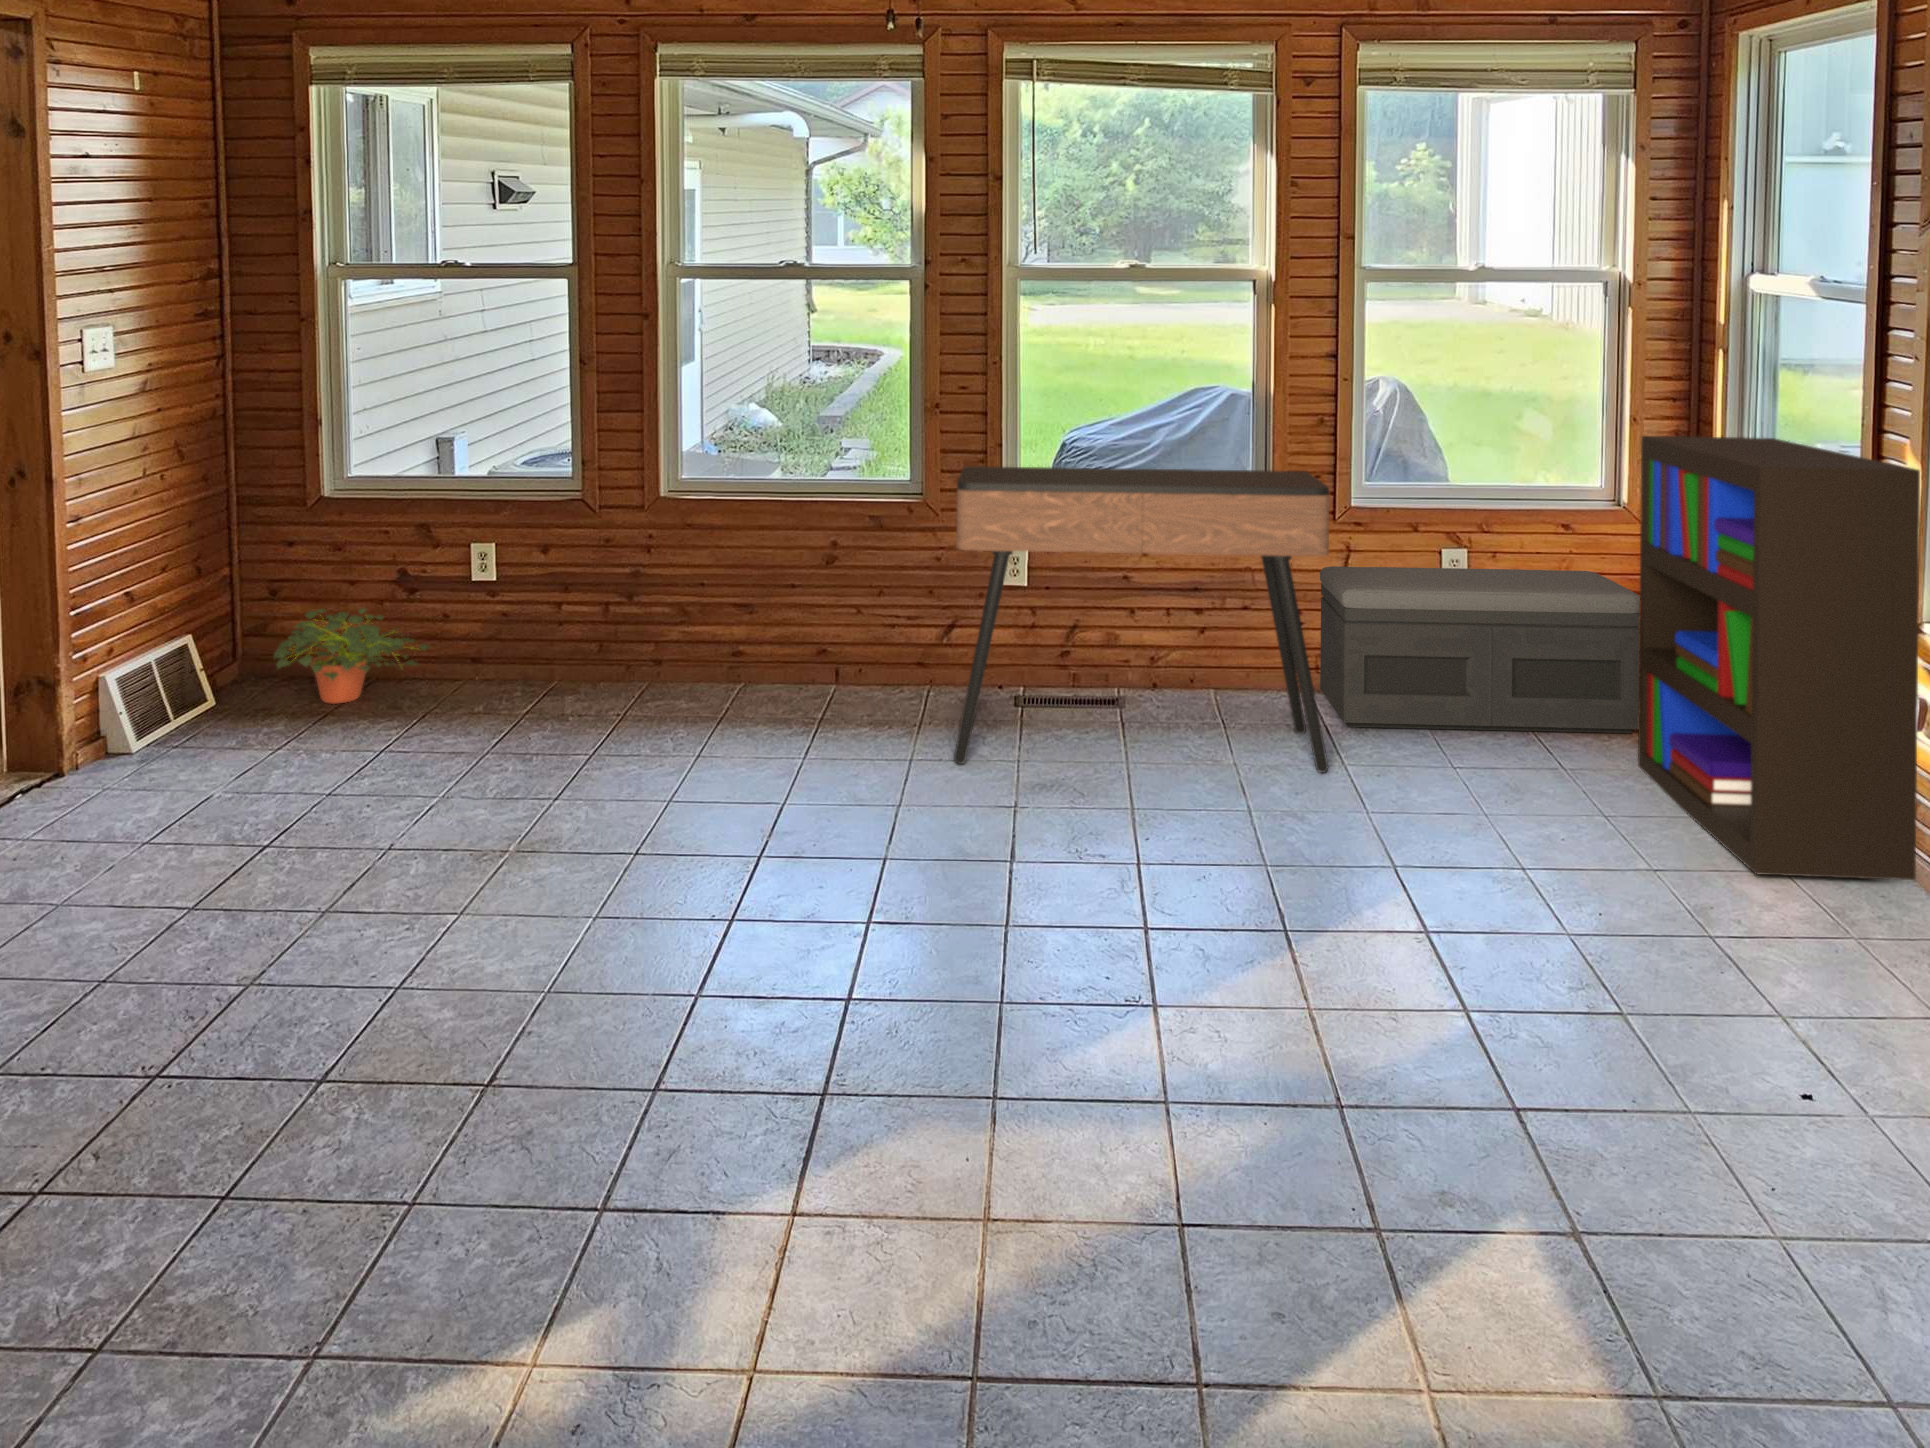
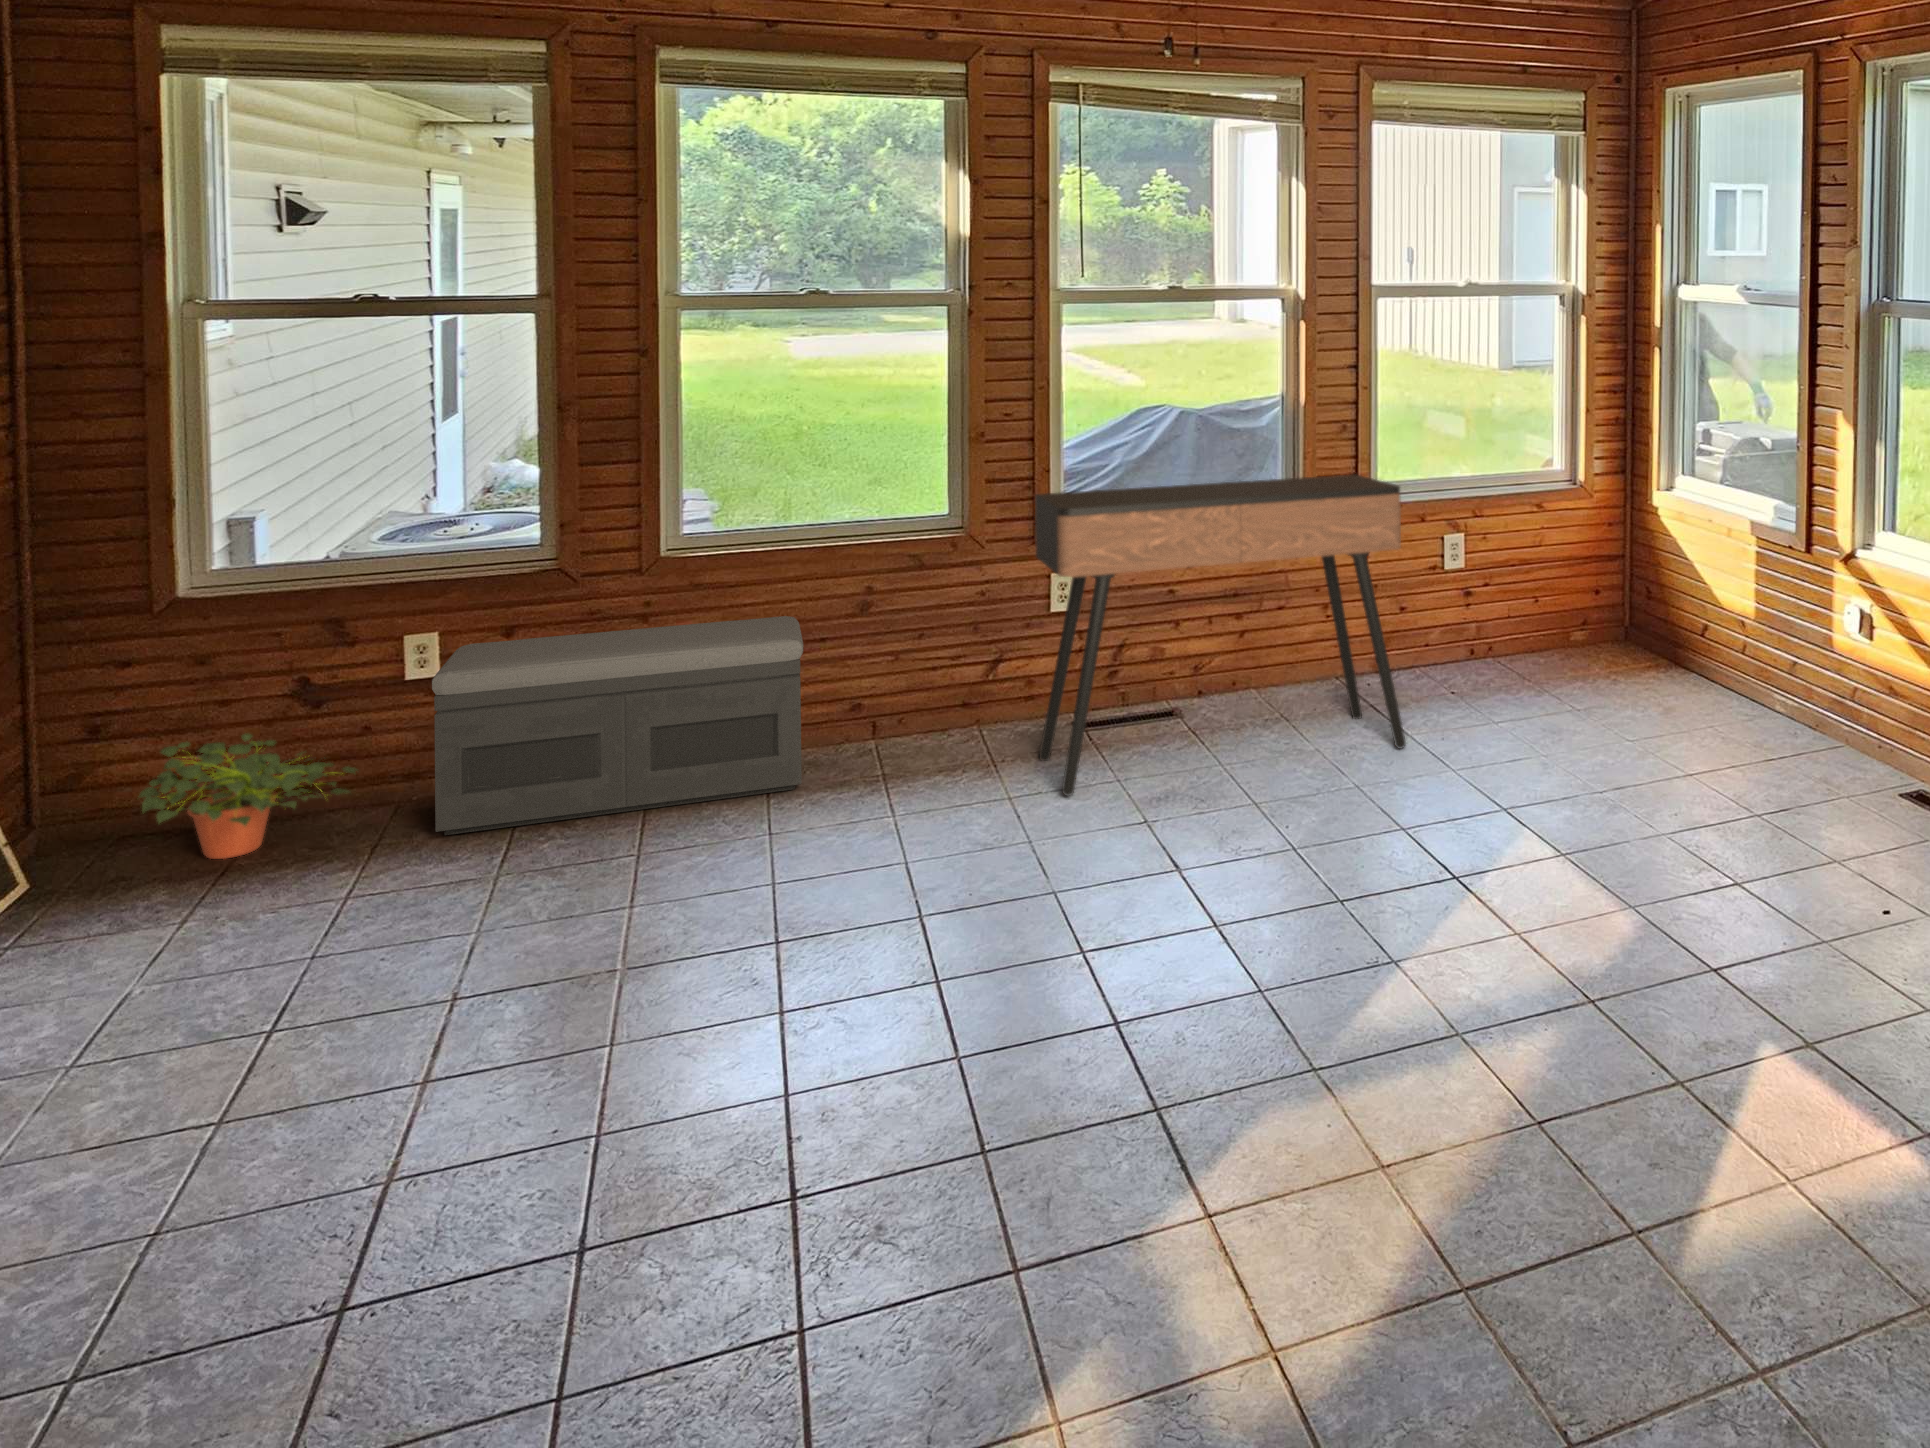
bookshelf: present [1638,436,1920,880] -> none [1629,419,1864,770]
storage bench: present [1320,566,1640,733] -> present [432,616,803,835]

